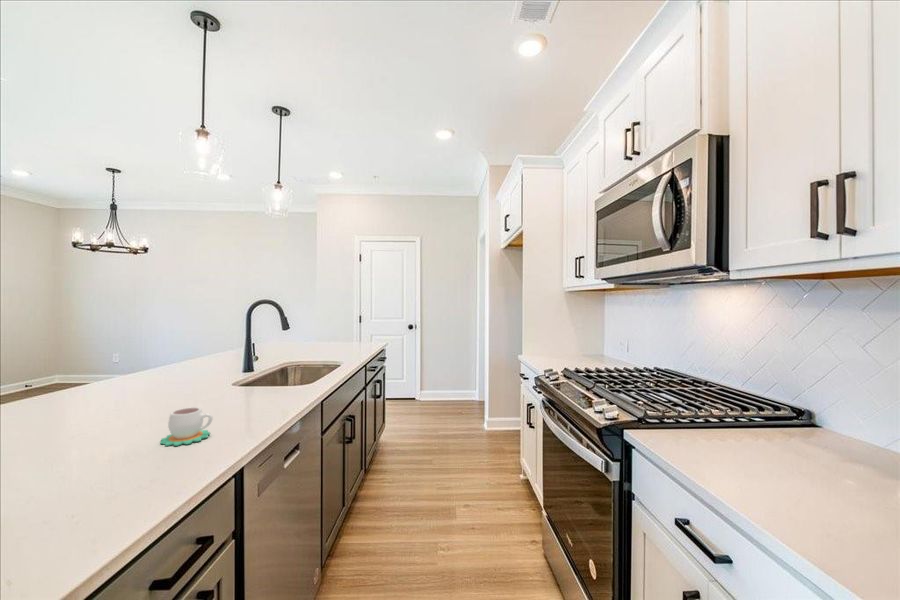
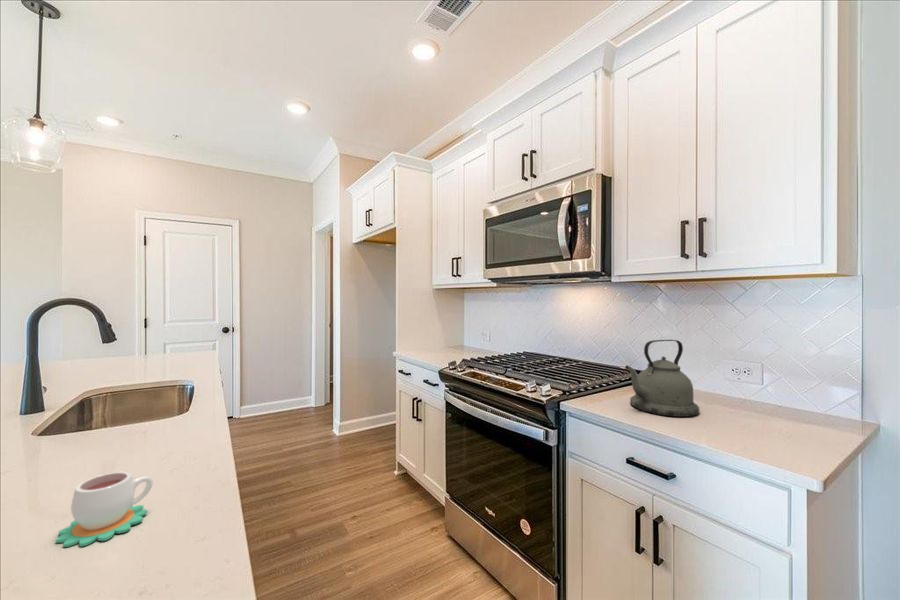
kettle: none [701,363,851,488] -> present [625,340,699,417]

